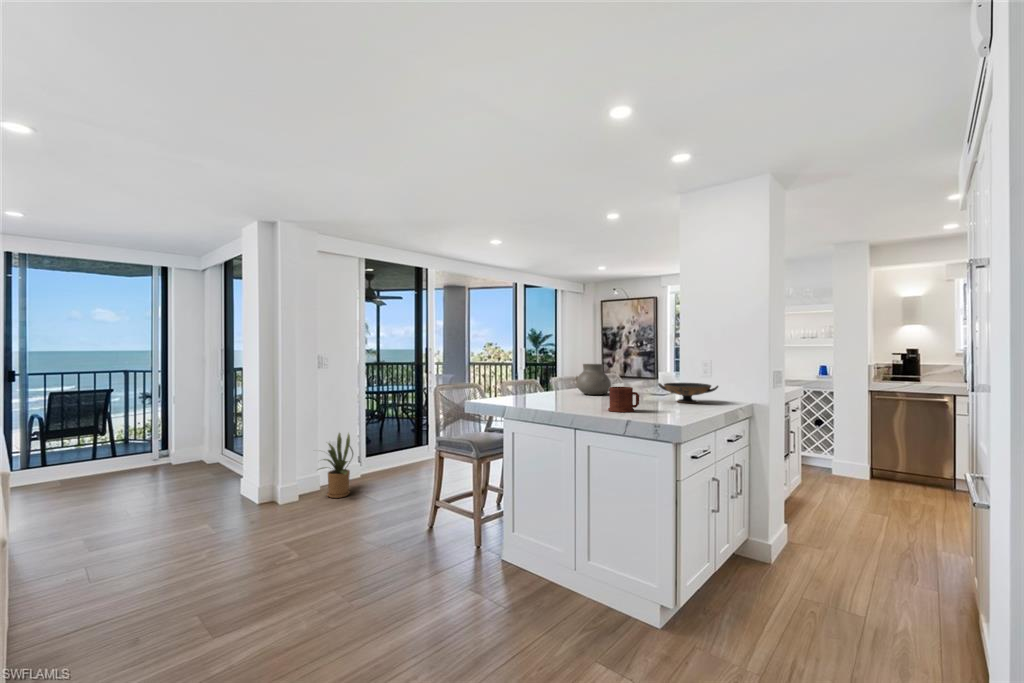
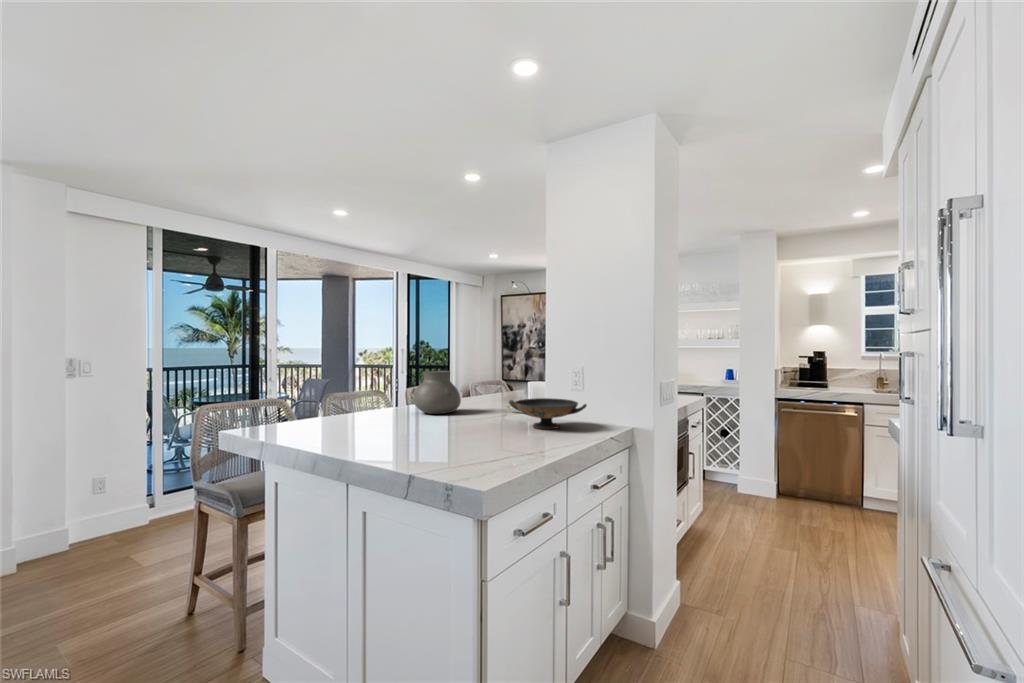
mug: present [608,387,639,412] -> none [408,411,454,454]
house plant: present [318,433,353,498] -> none [46,465,117,563]

